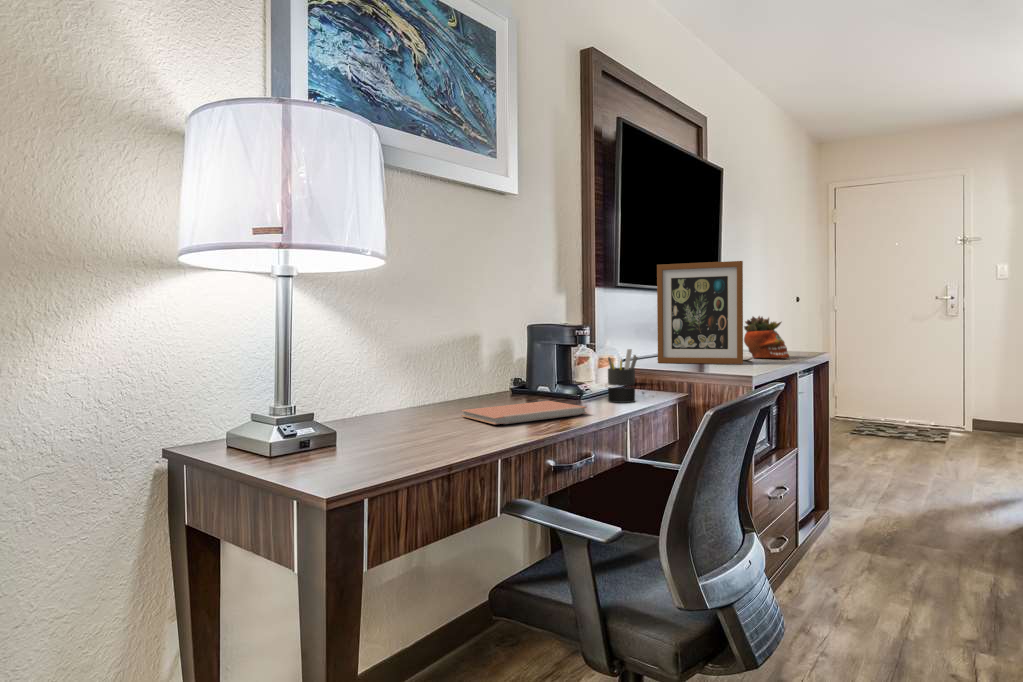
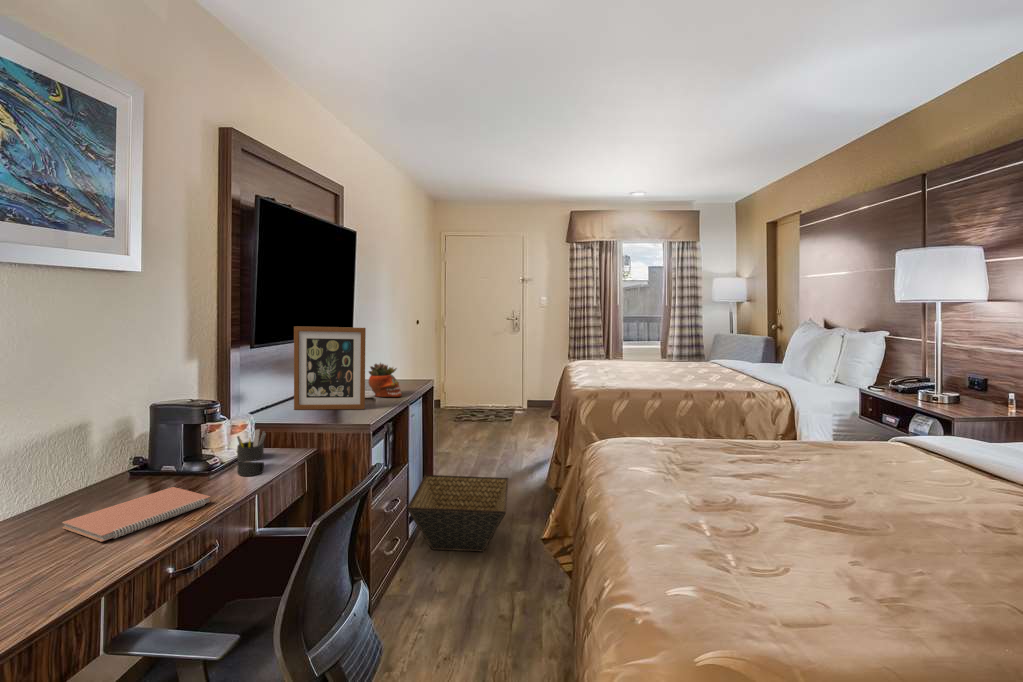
basket: none [801,474,963,585] -> present [407,475,508,552]

